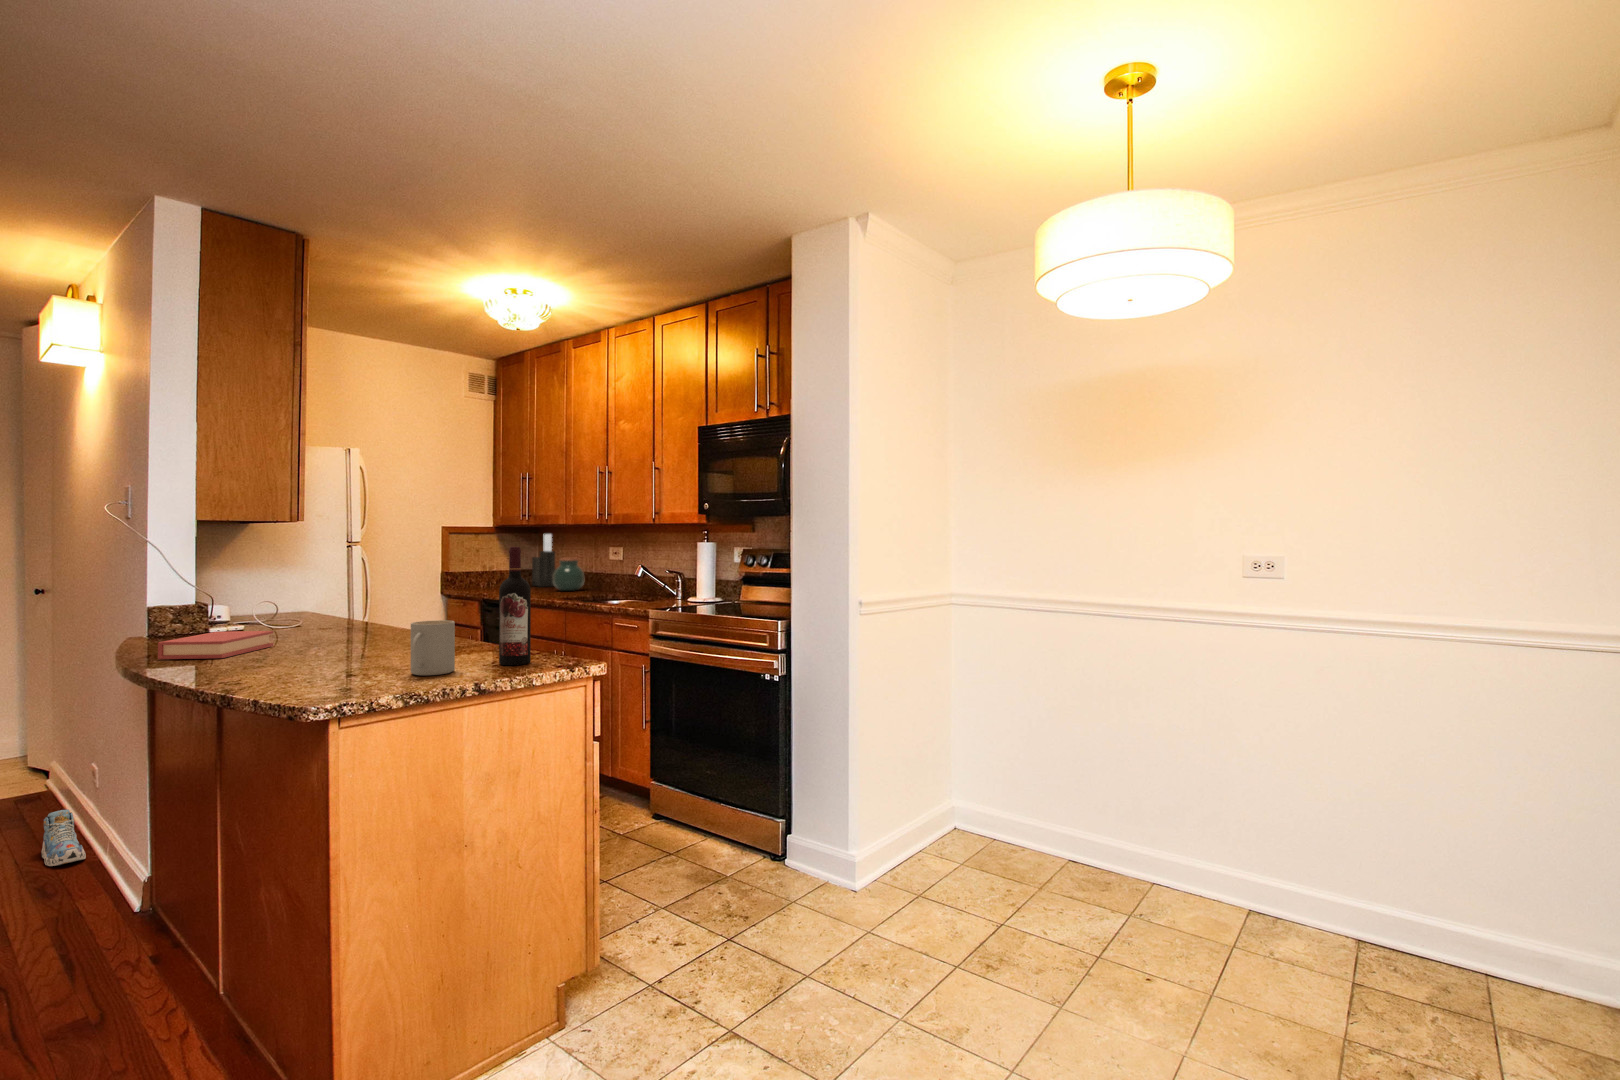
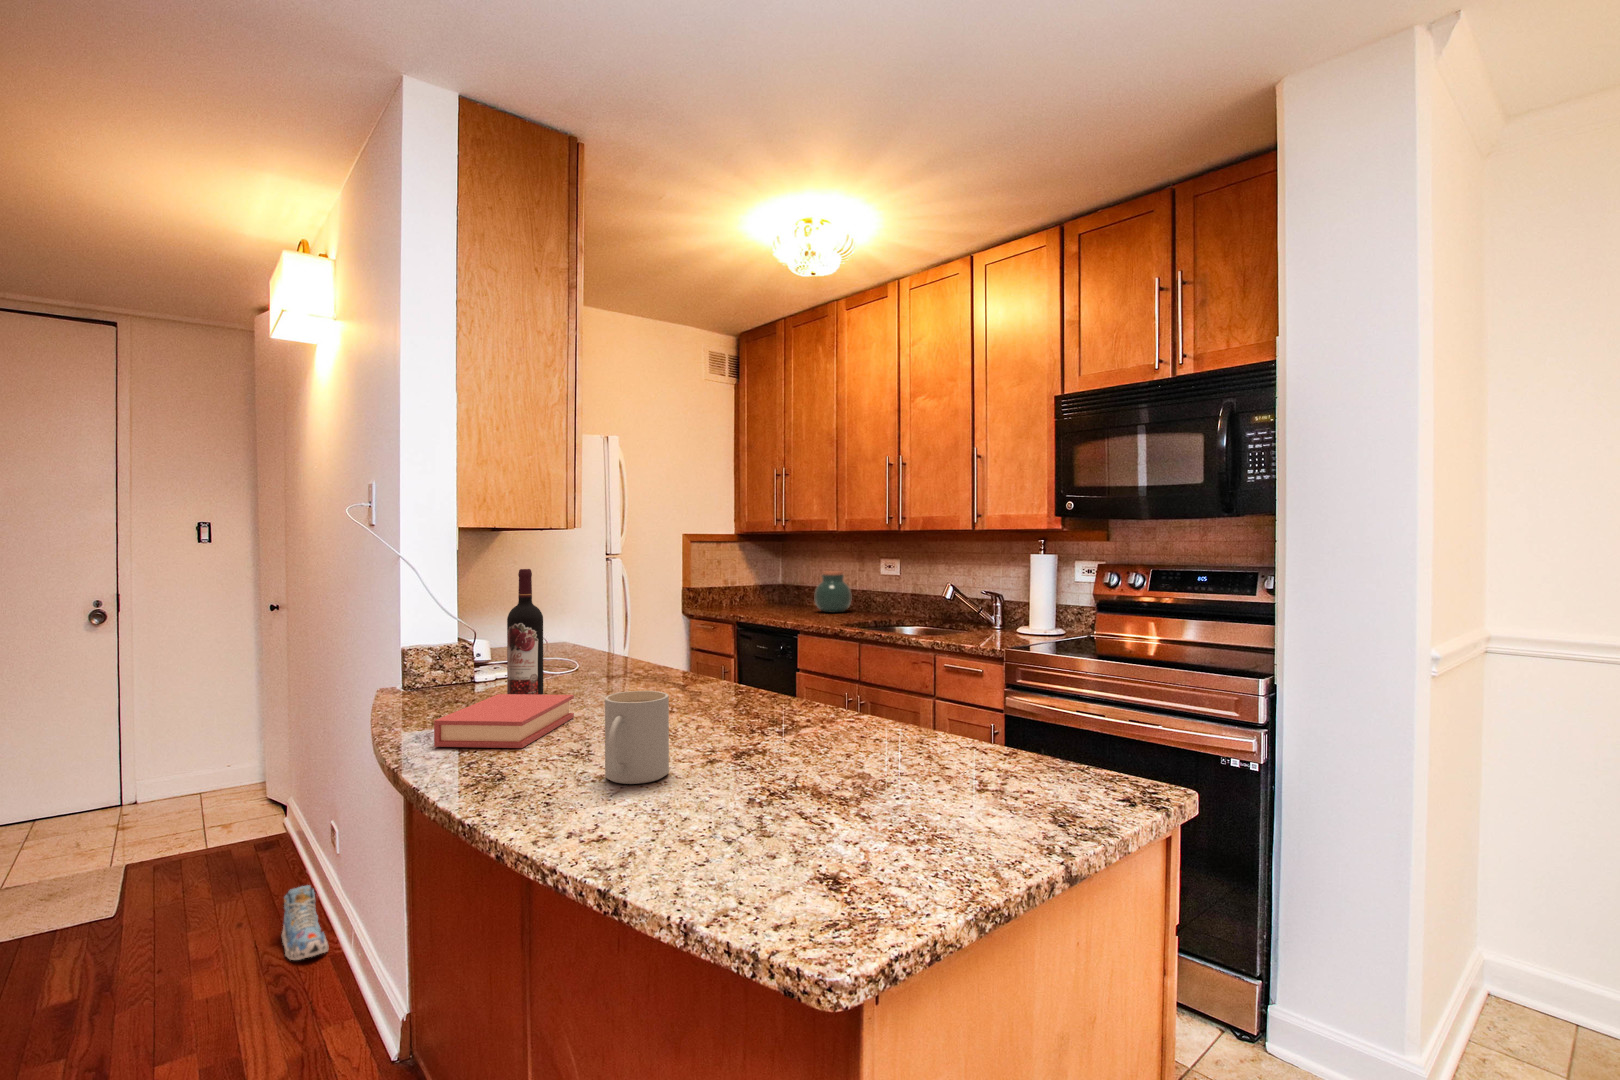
knife block: present [532,534,555,587] -> none [776,542,806,605]
wine bottle: present [499,547,531,665] -> present [507,569,543,695]
mug: present [411,620,455,675] -> present [605,691,669,784]

